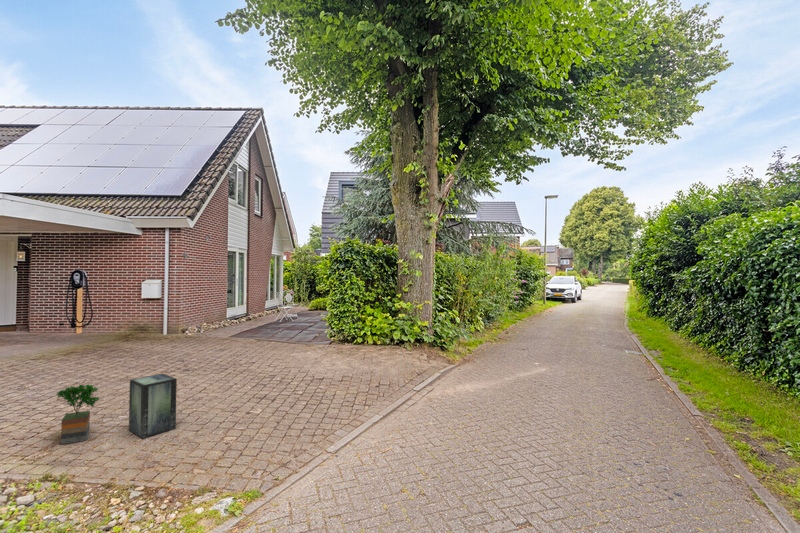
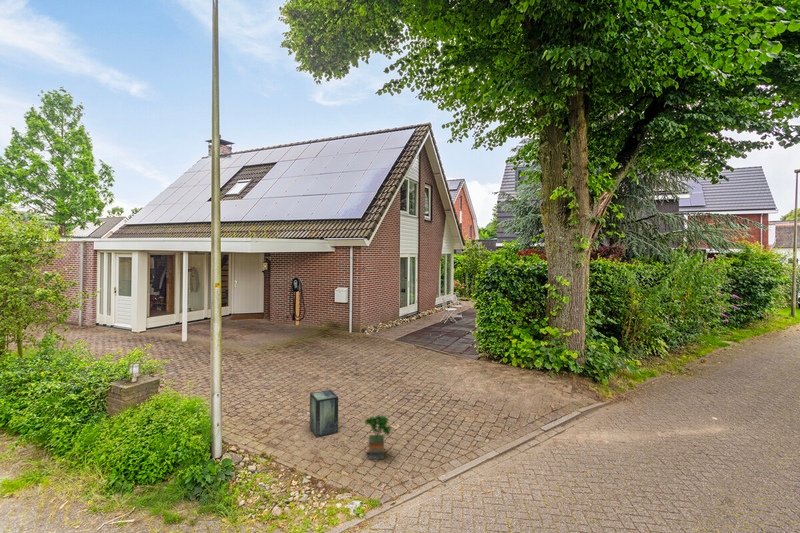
potted tree: present [57,384,99,444] -> present [365,415,391,459]

